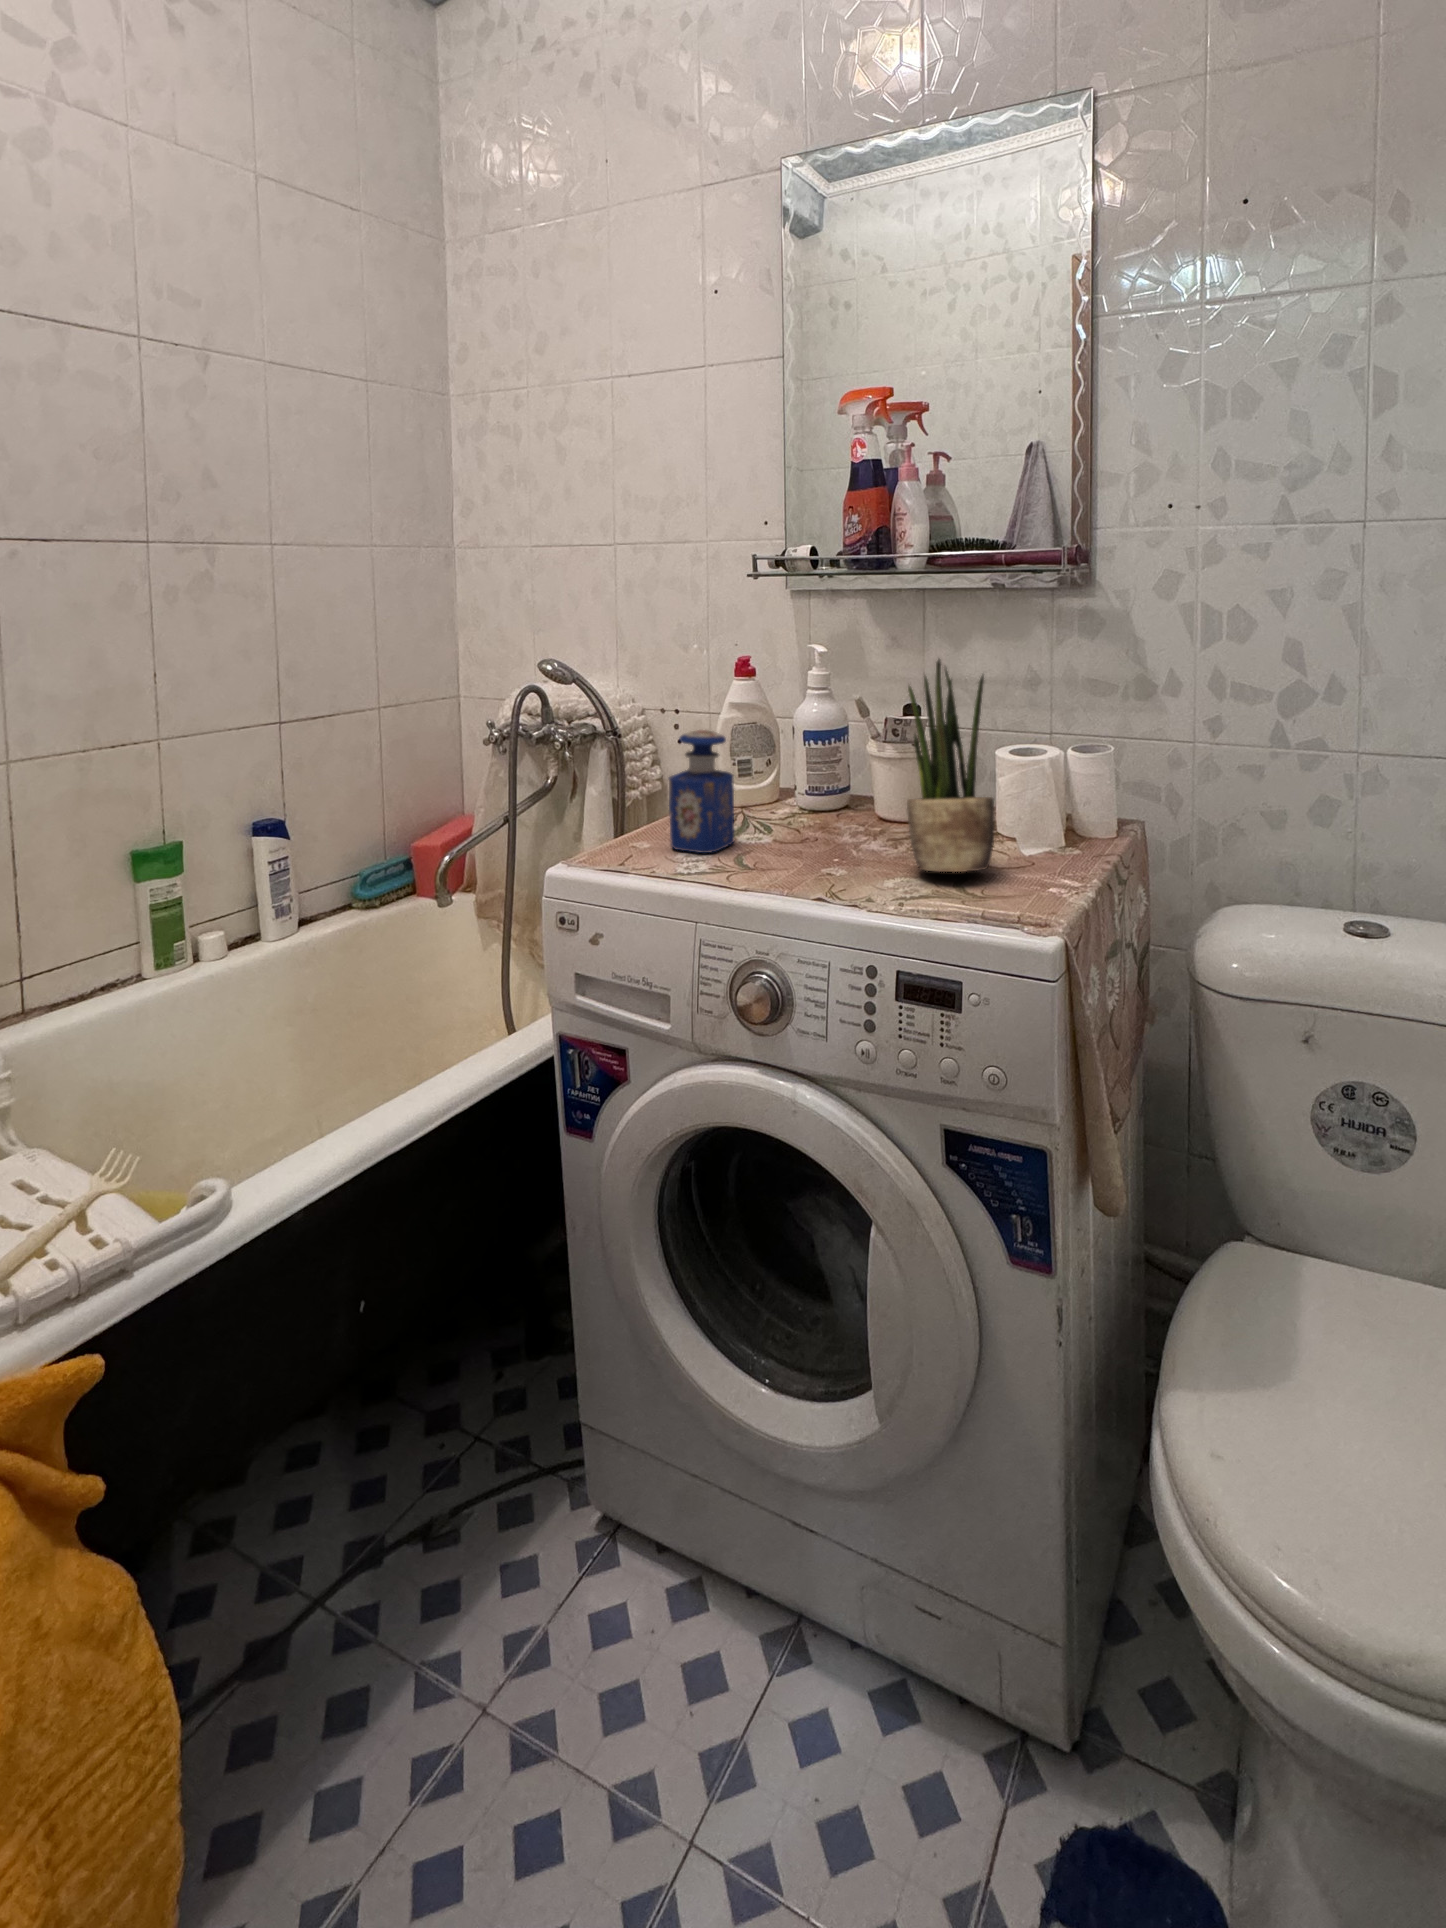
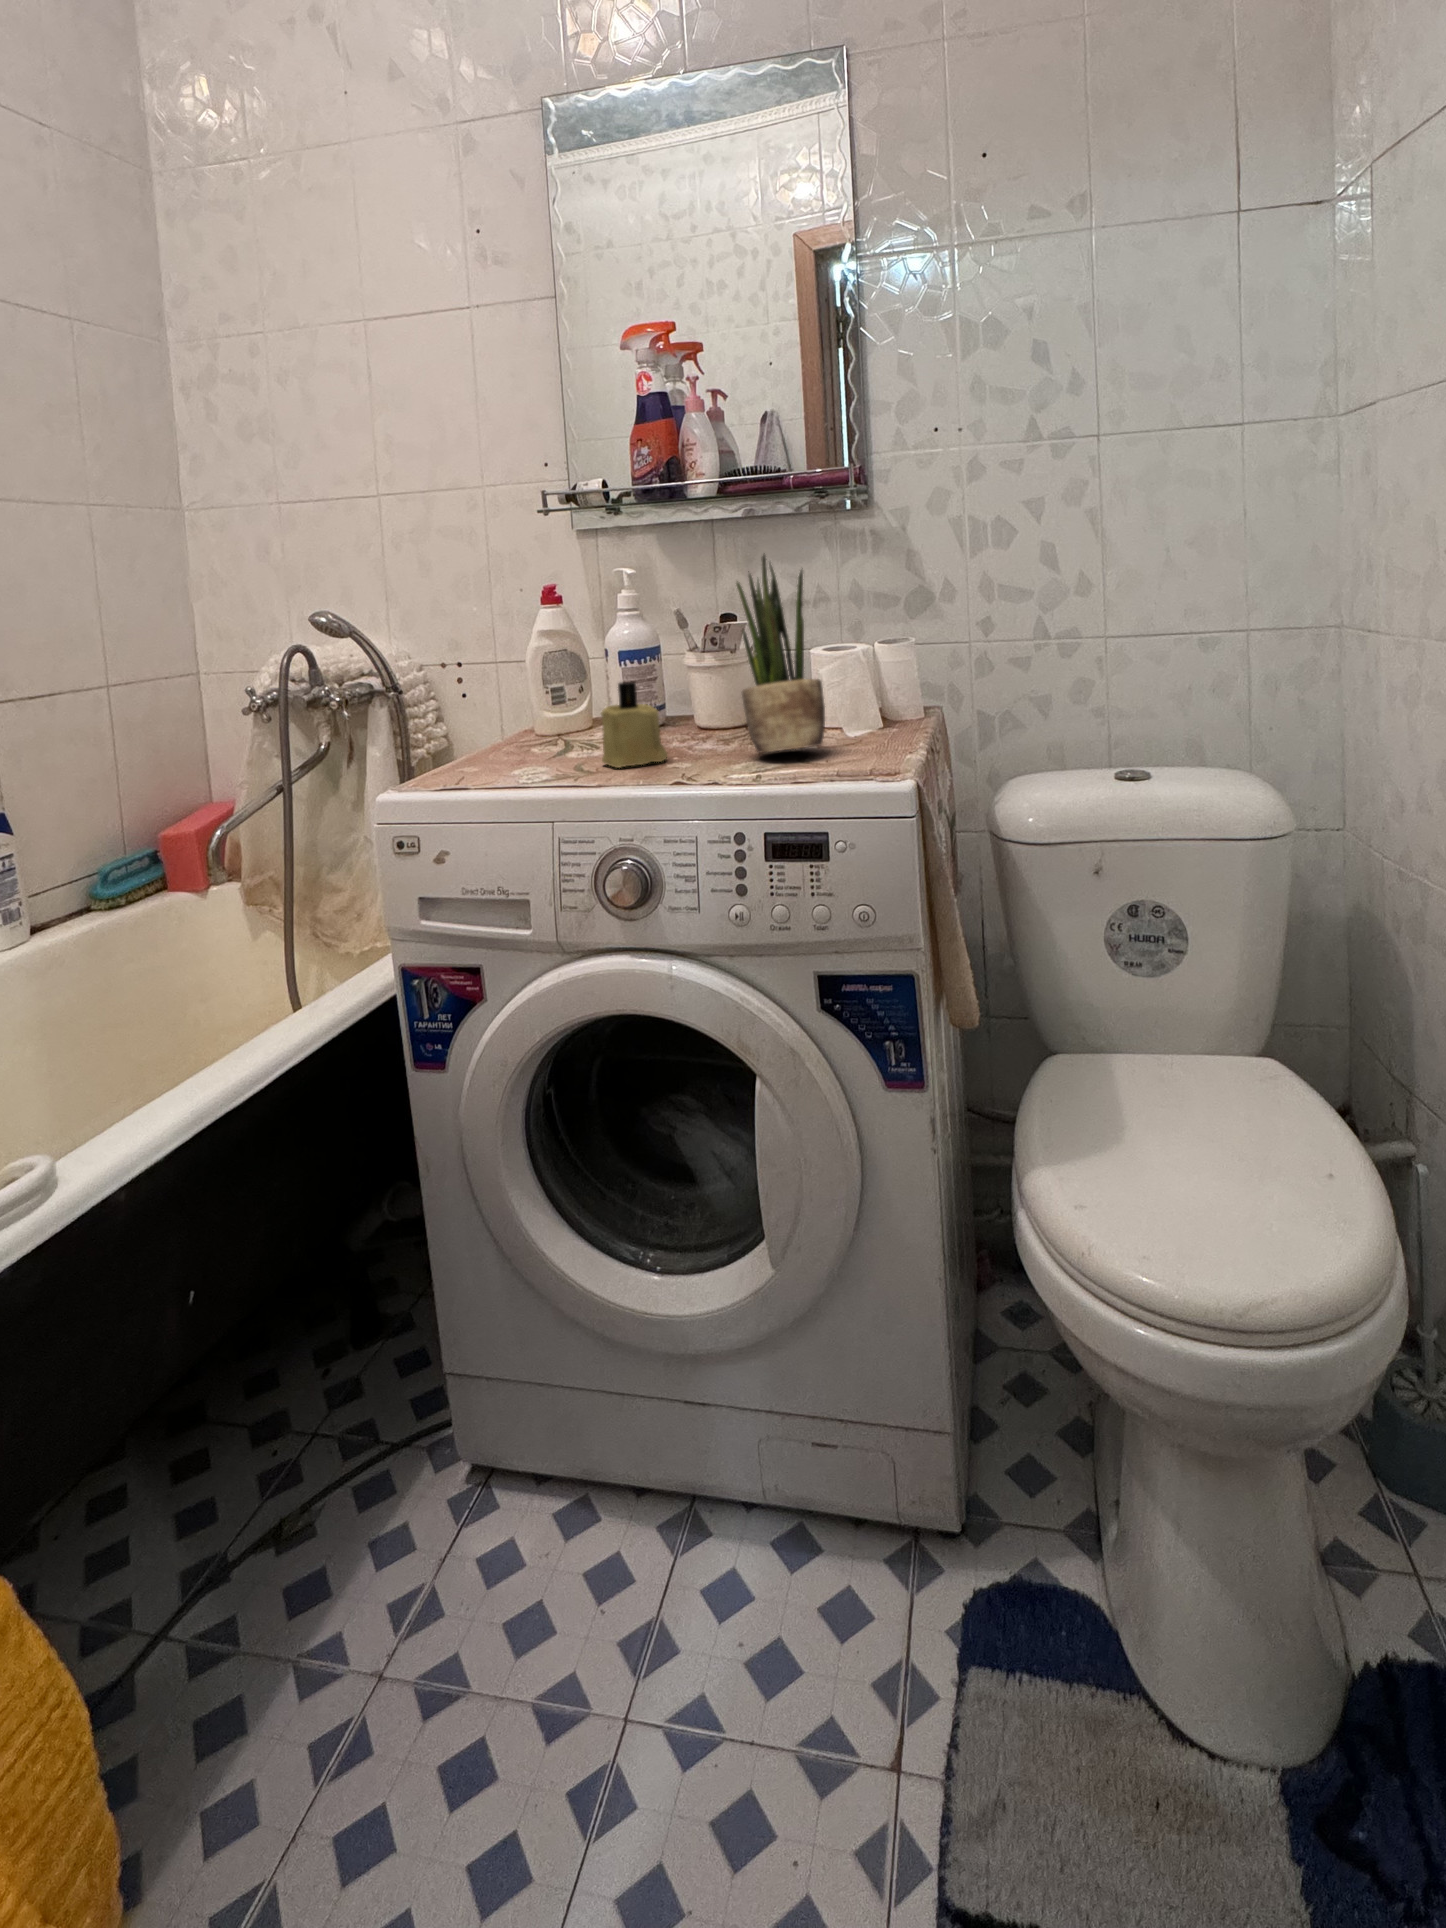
perfume bottle: present [669,730,734,853] -> none [494,648,565,768]
candle: none [764,776,830,866] -> present [601,681,667,768]

